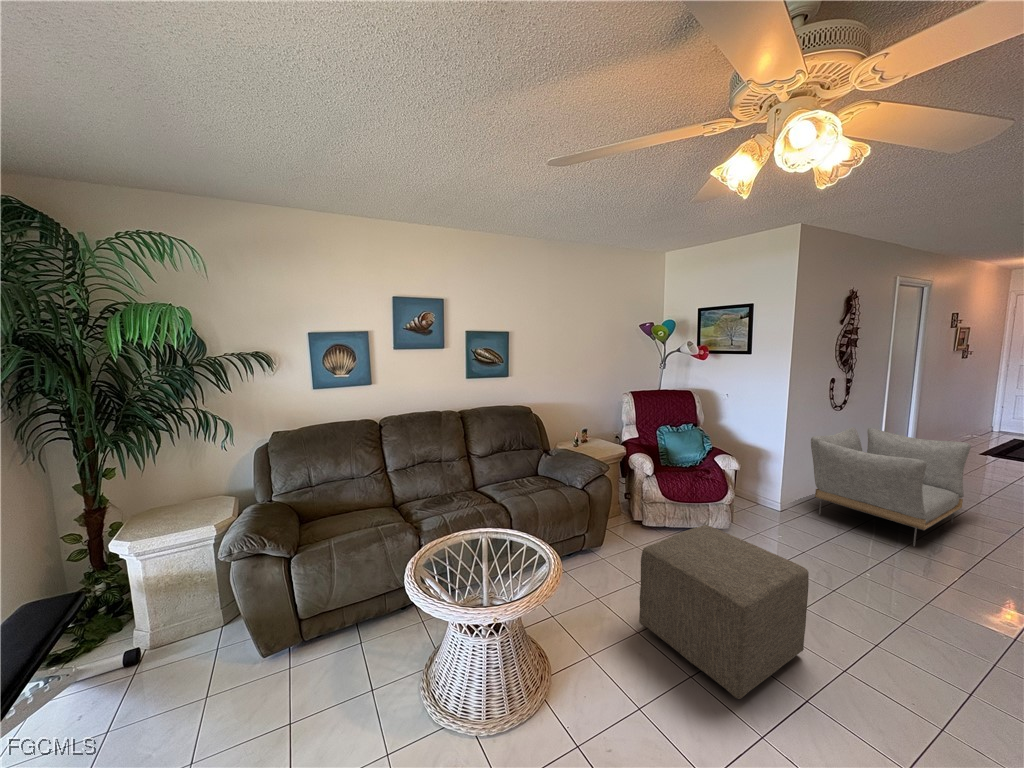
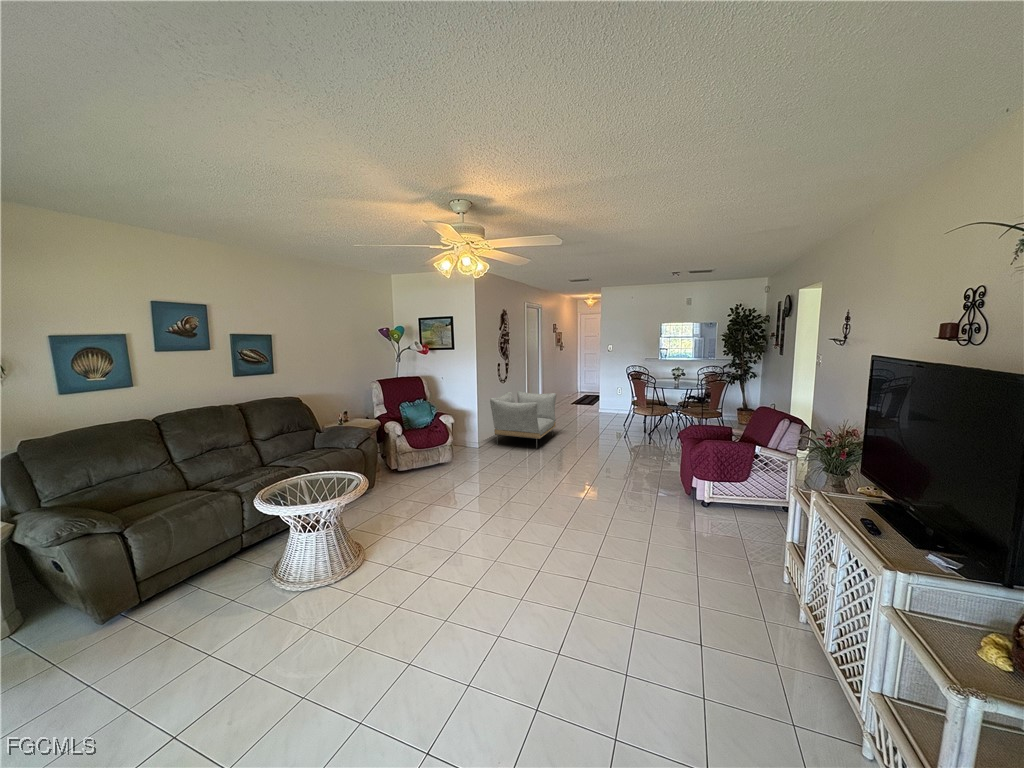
ottoman: present [639,525,809,699] -> none [407,450,489,523]

